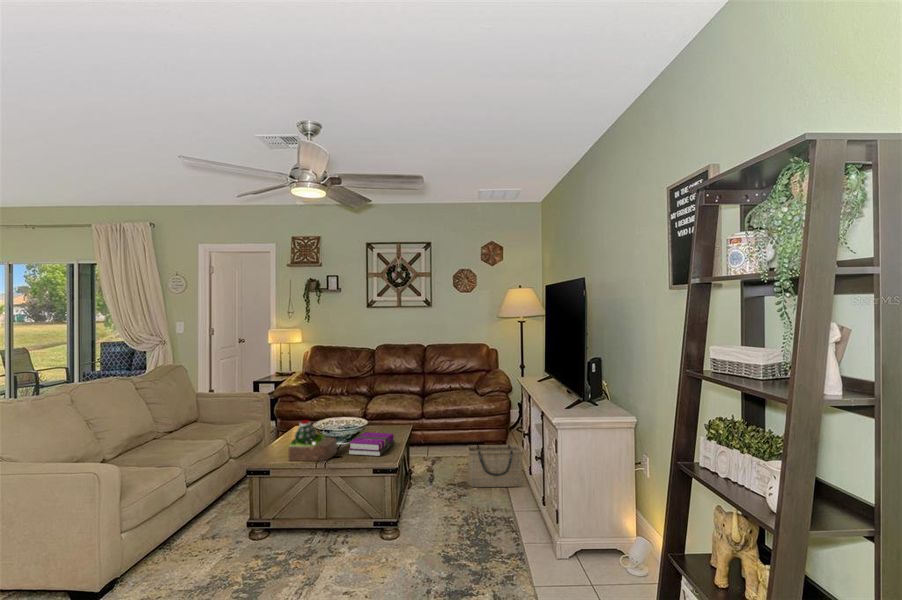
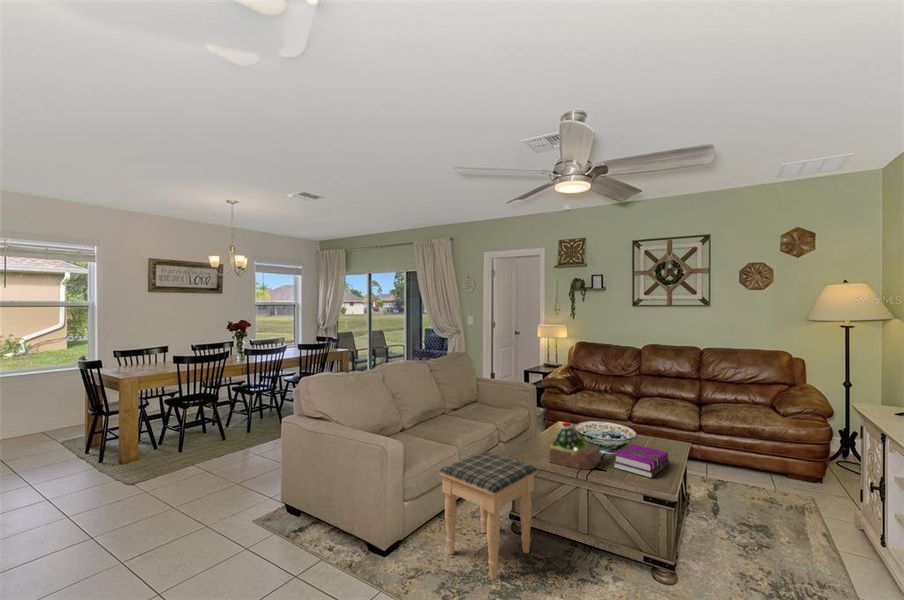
basket: present [466,445,524,487] -> none [767,480,865,554]
footstool: none [168,462,277,582] -> present [440,451,537,579]

